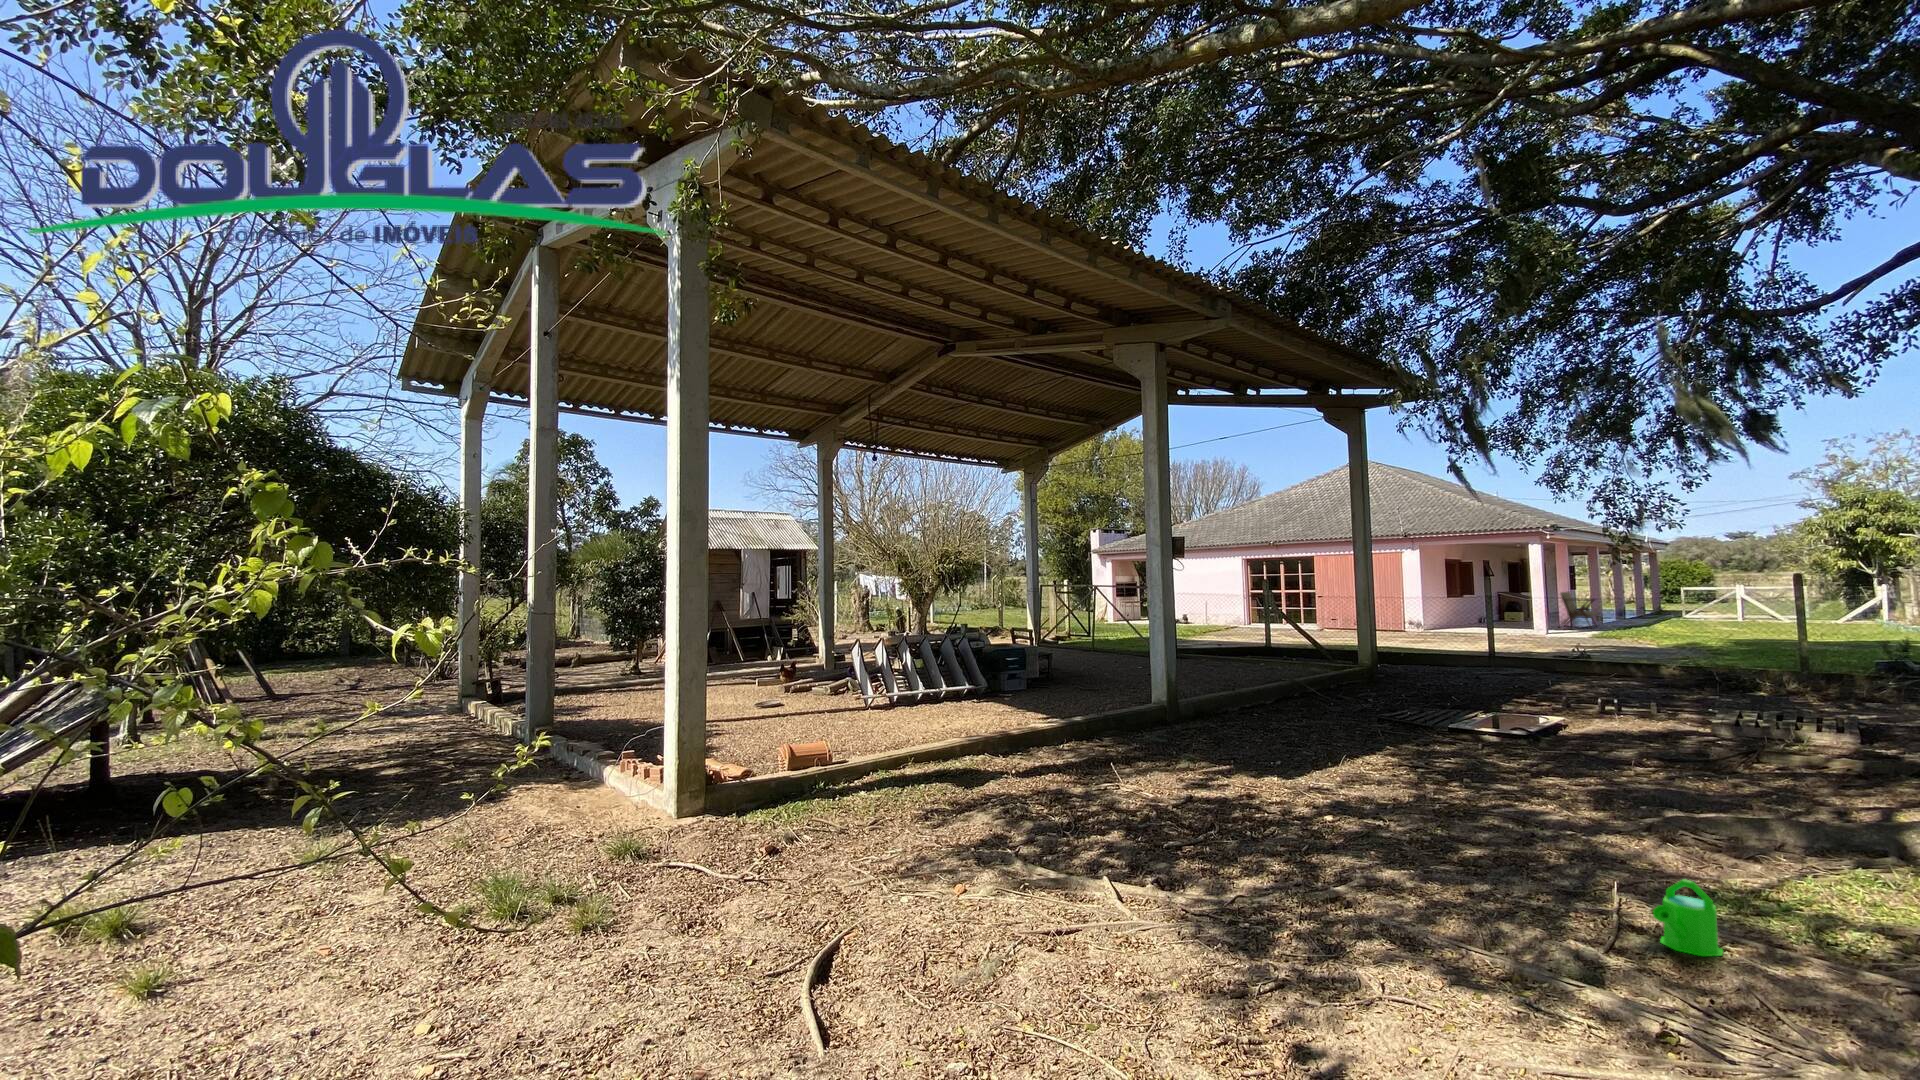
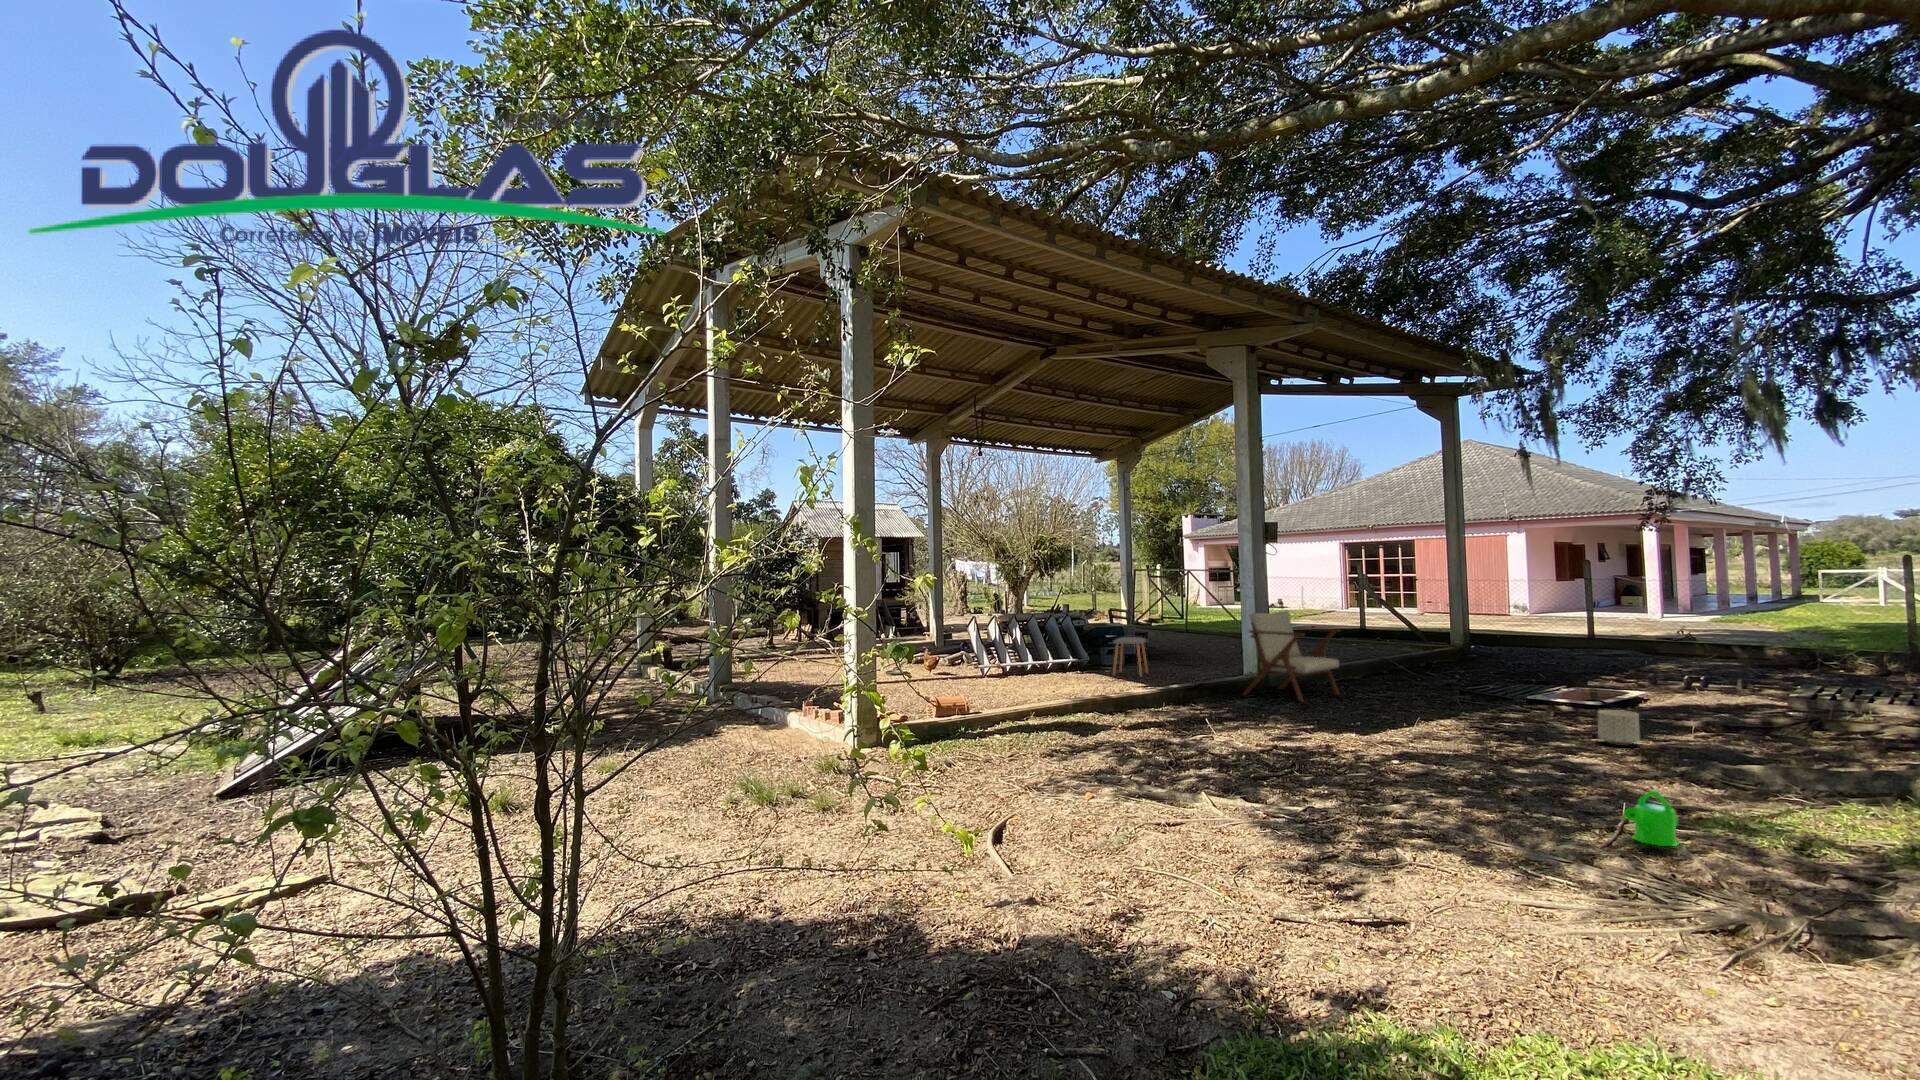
lounge chair: present [1560,592,1598,627] -> present [1243,611,1340,702]
stool: none [1010,662,1049,707] -> present [1113,637,1148,676]
planter: none [1553,748,1601,791] -> present [1598,710,1640,746]

